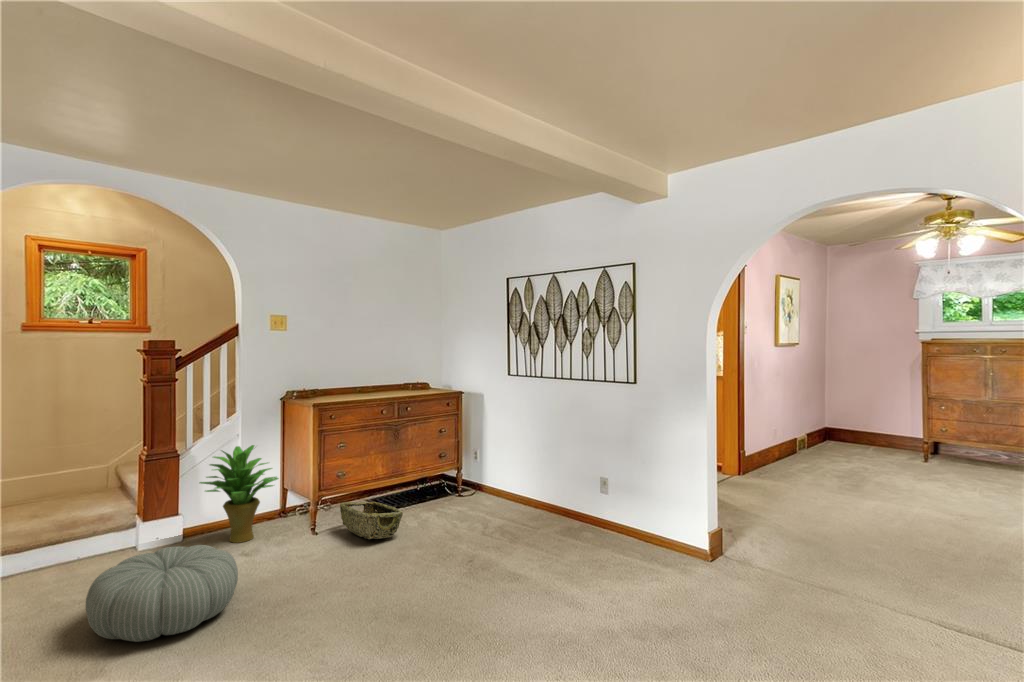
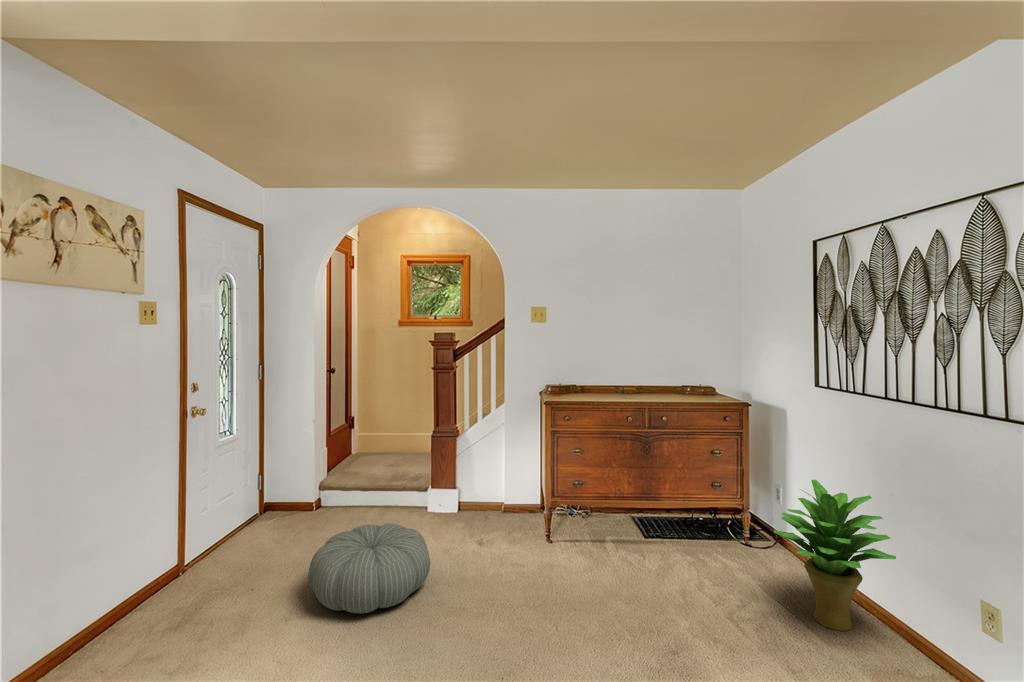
potted plant: present [200,445,279,543] -> present [774,480,896,631]
woven basket: present [340,502,403,539] -> none [570,513,627,571]

